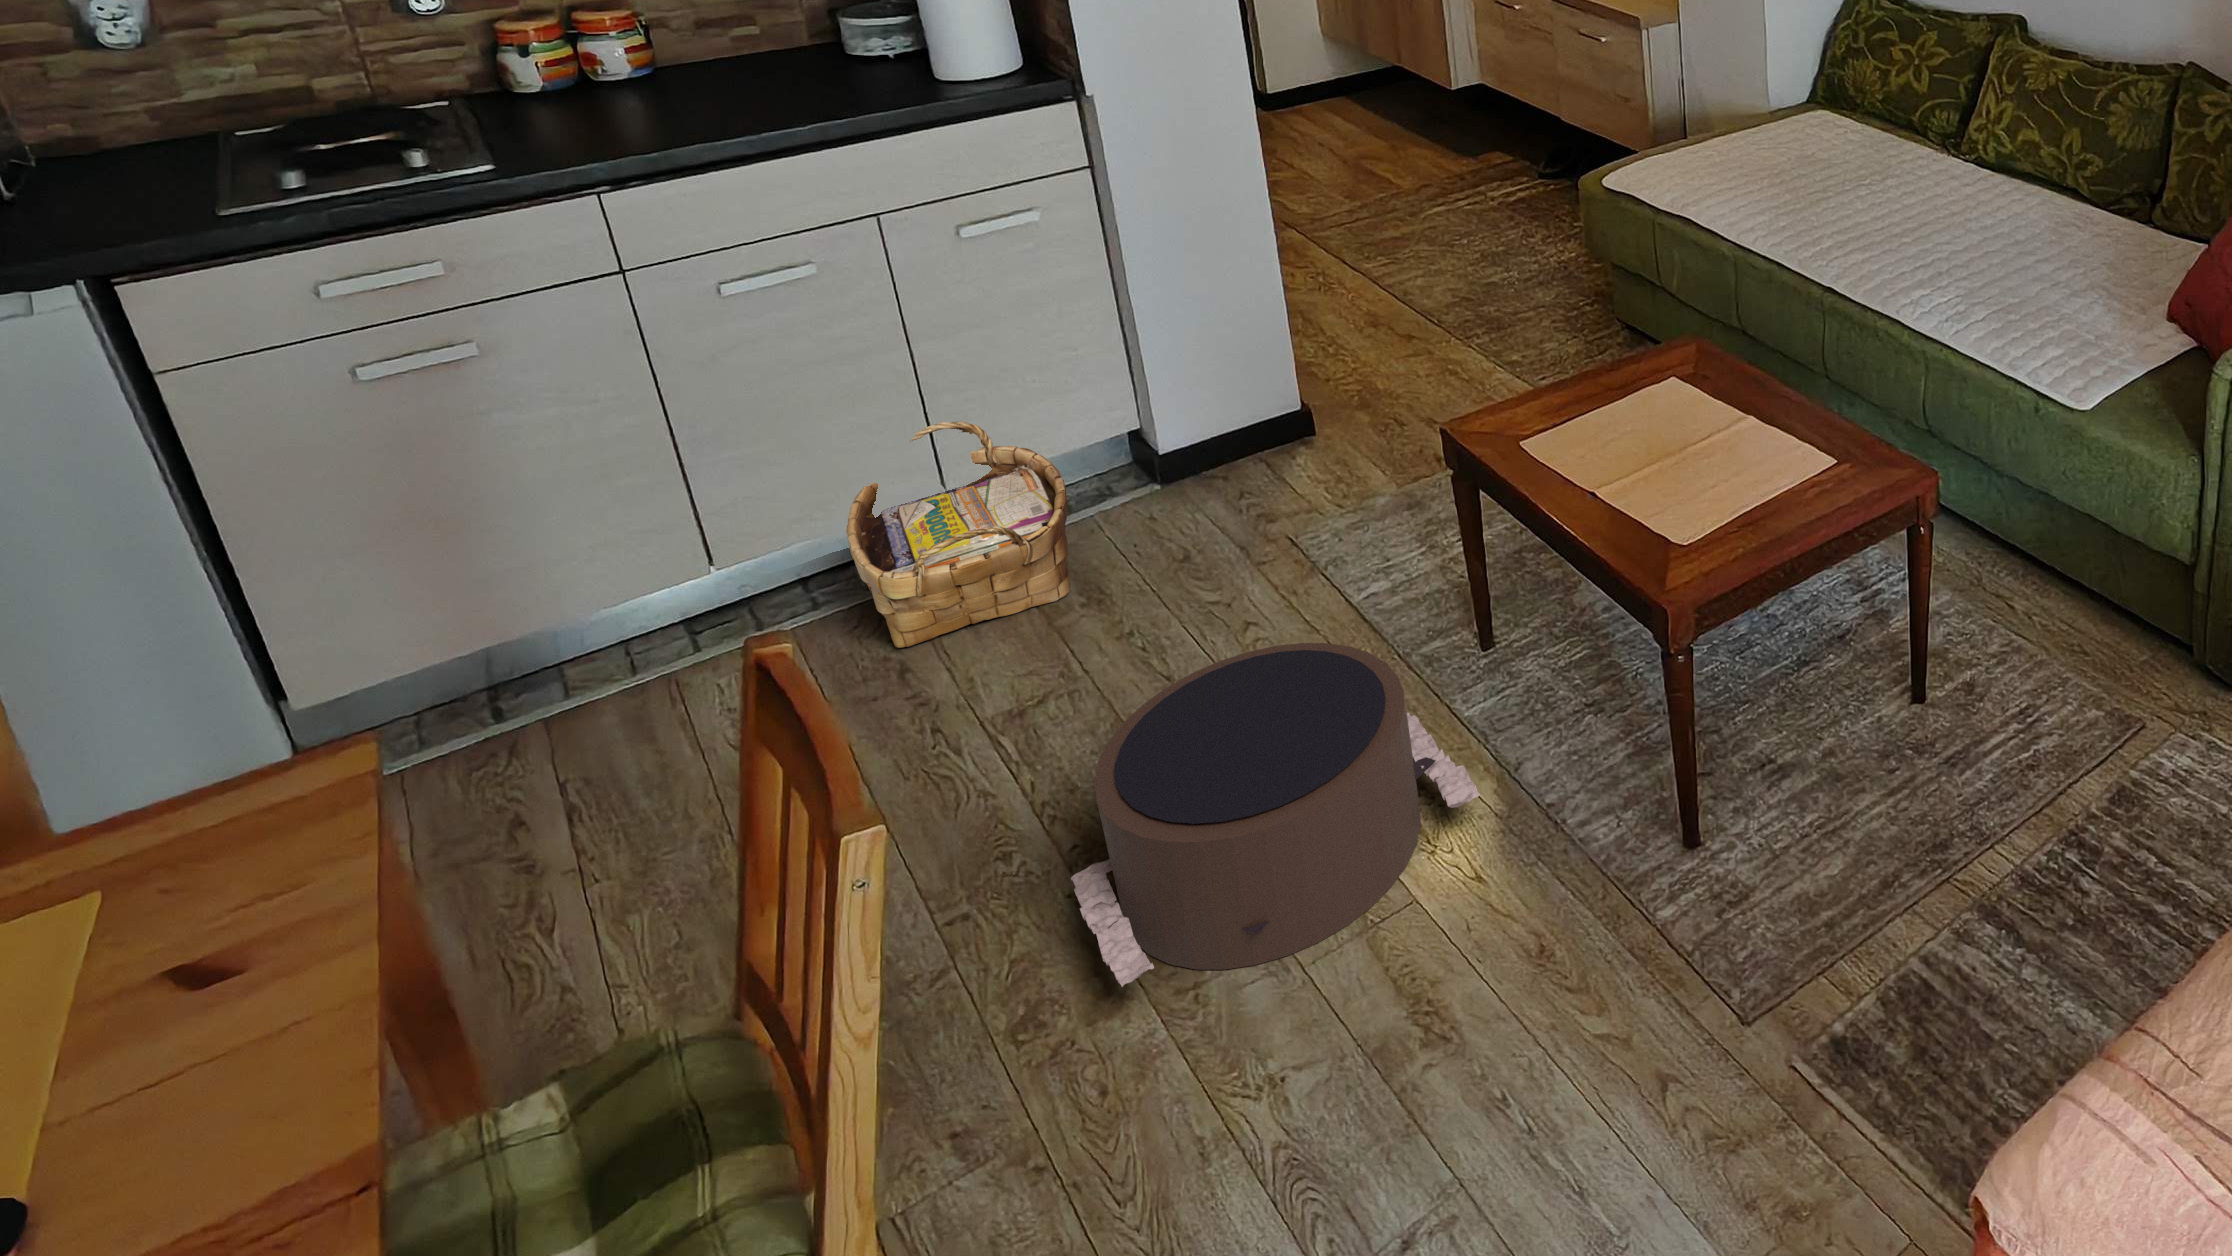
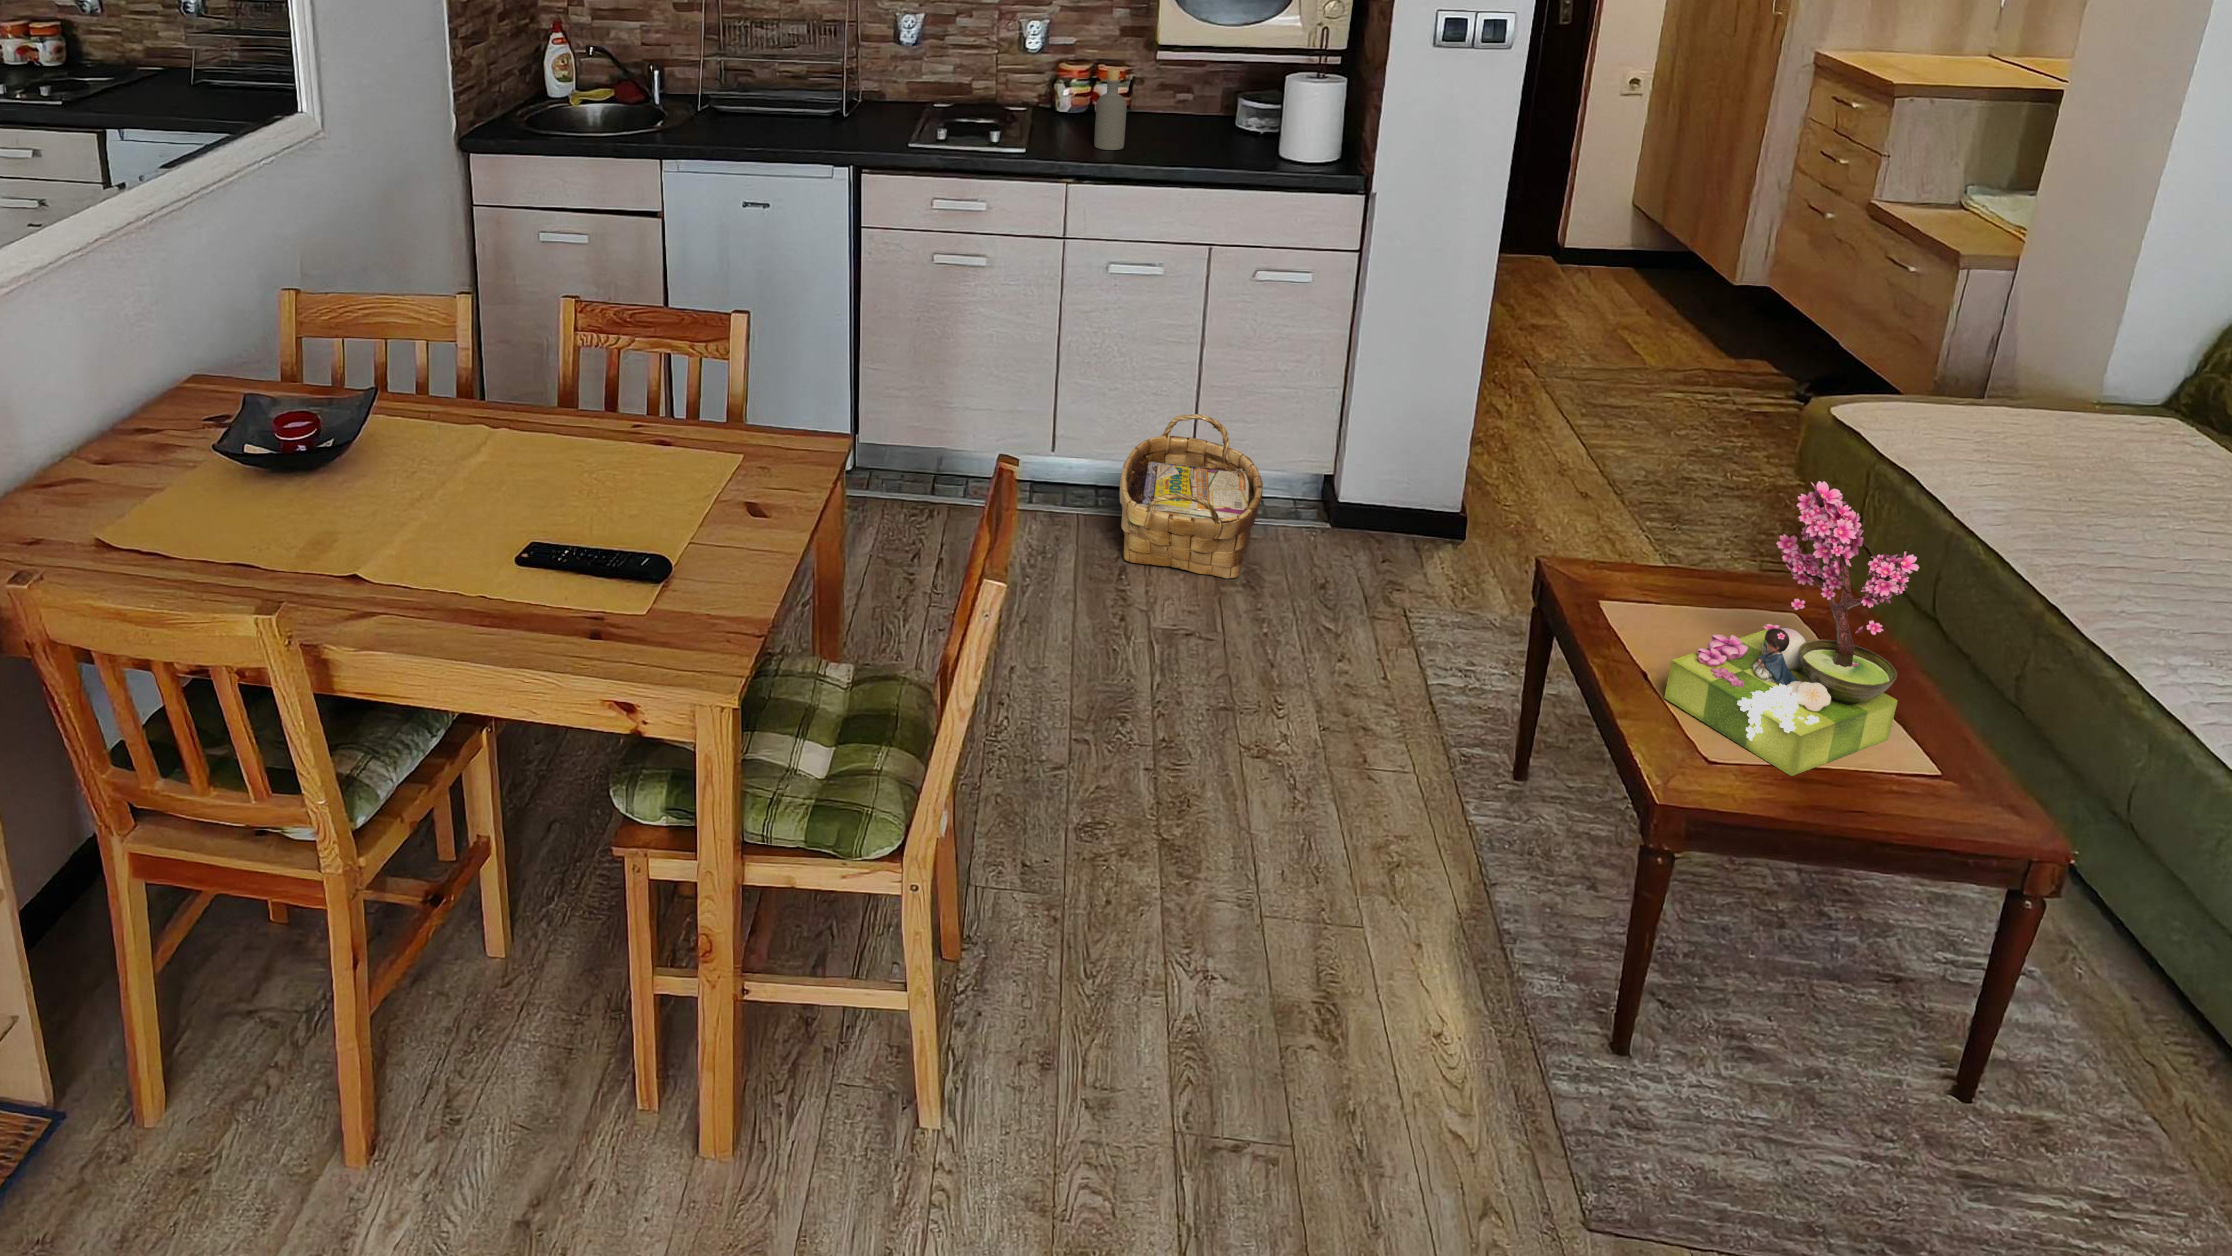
bottle: none [605,15,678,132] -> present [1094,68,1127,150]
flower arrangement: none [1622,256,1796,526] -> present [1664,481,1919,776]
pouf: present [1071,643,1480,987] -> none [1142,659,1448,912]

